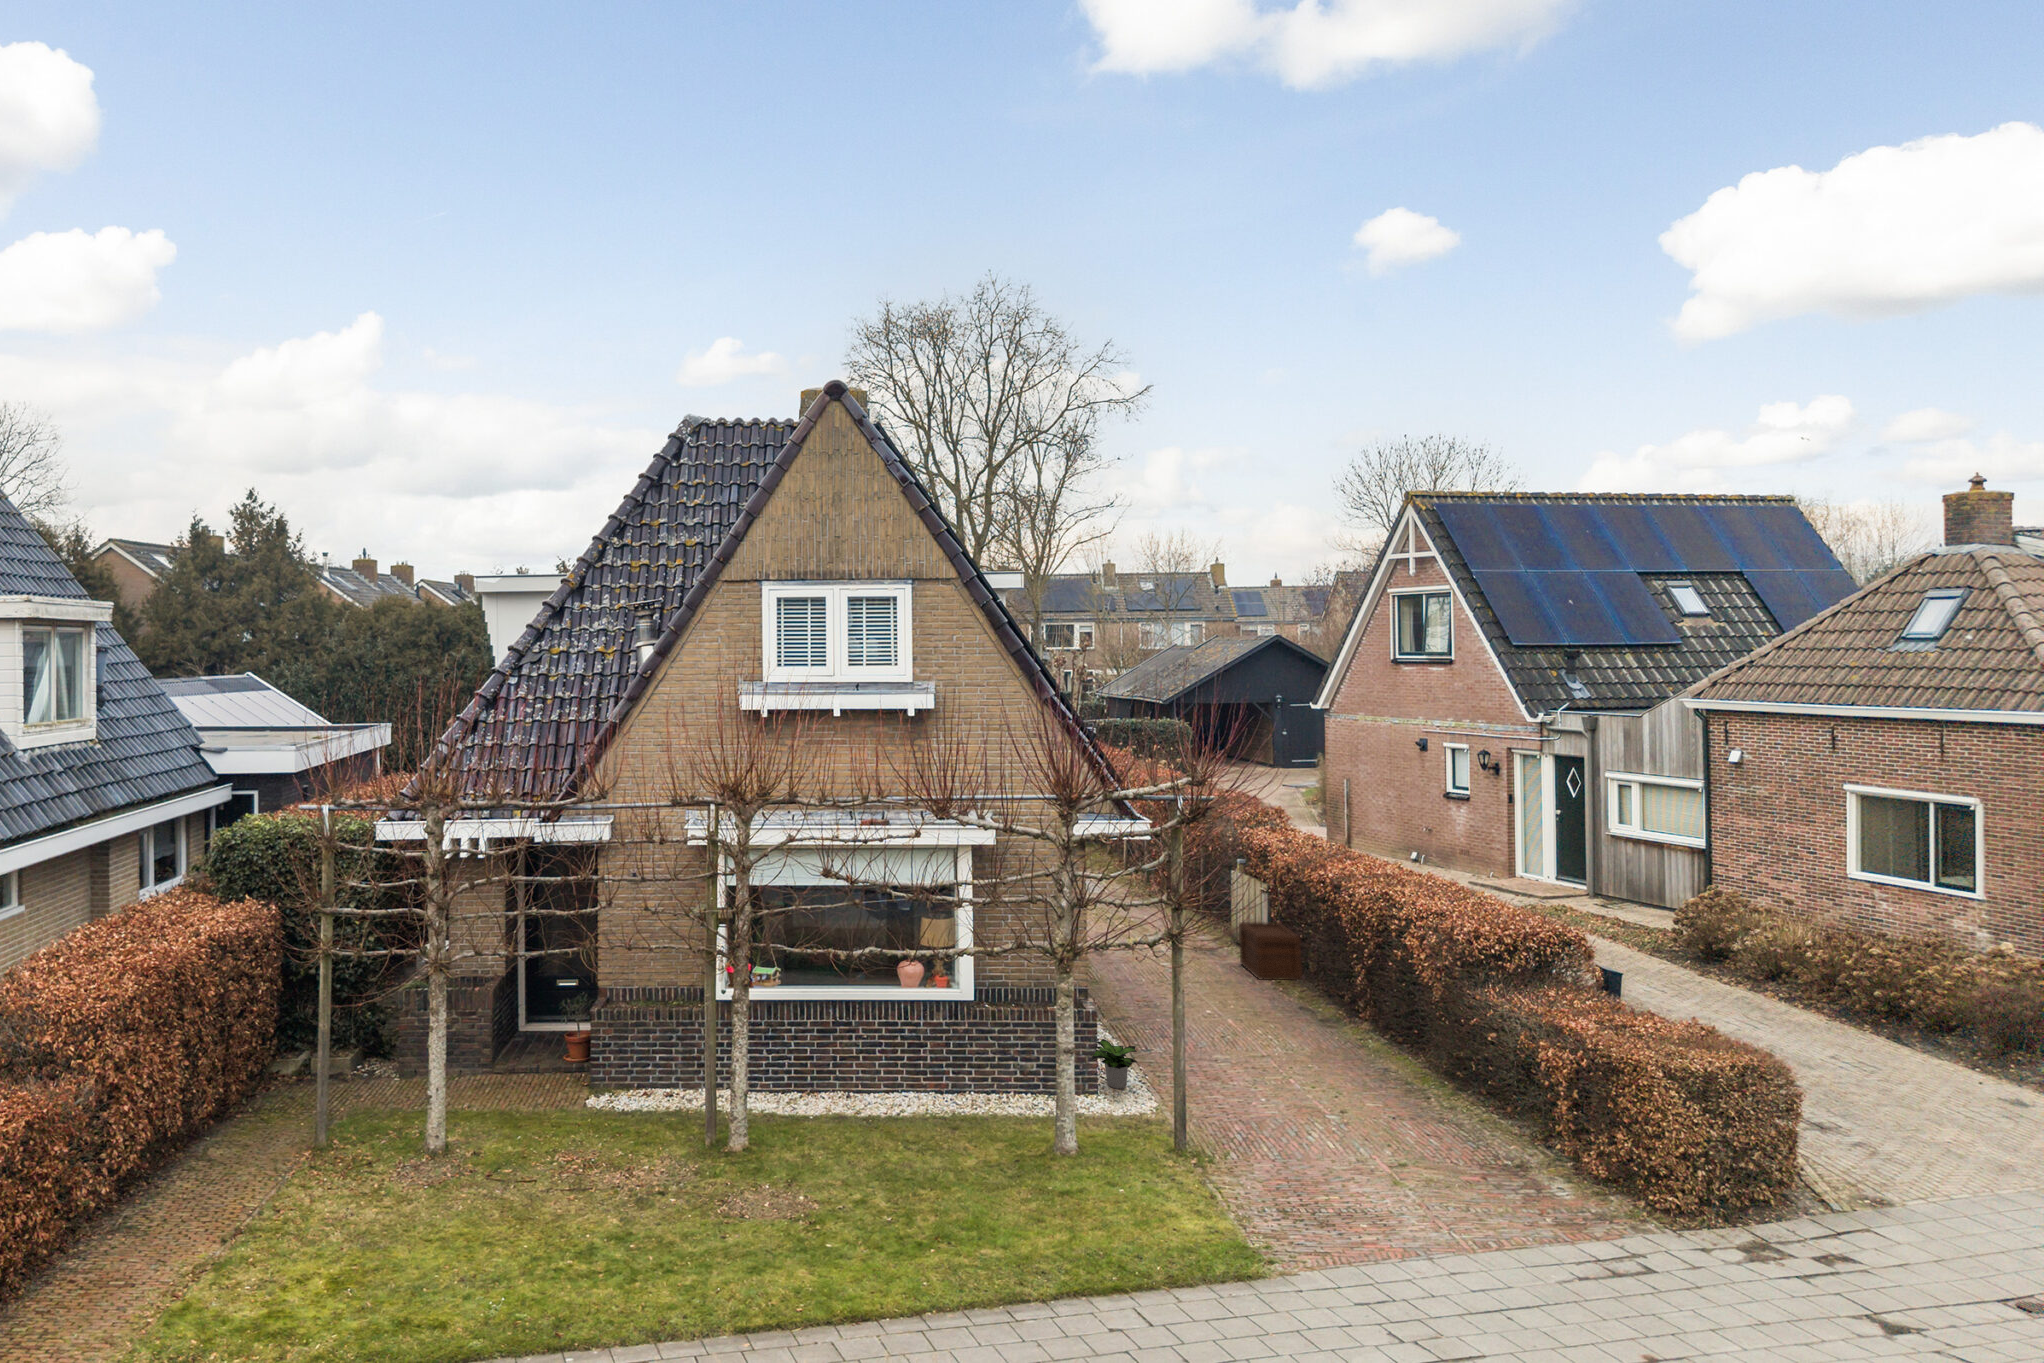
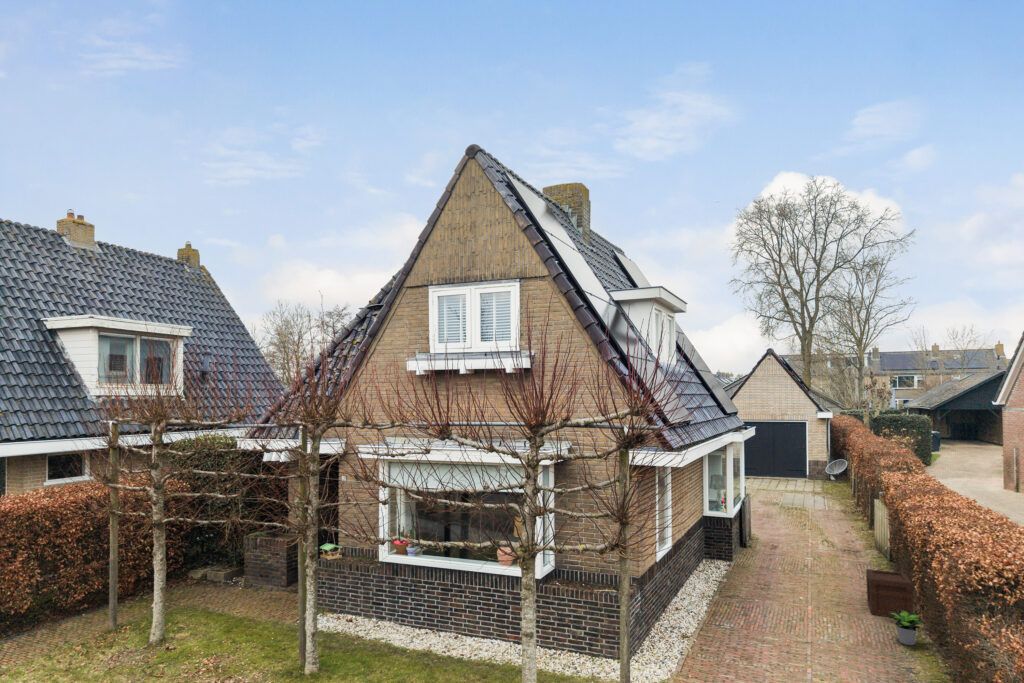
potted plant: present [1092,1039,1137,1089] -> present [889,610,928,645]

